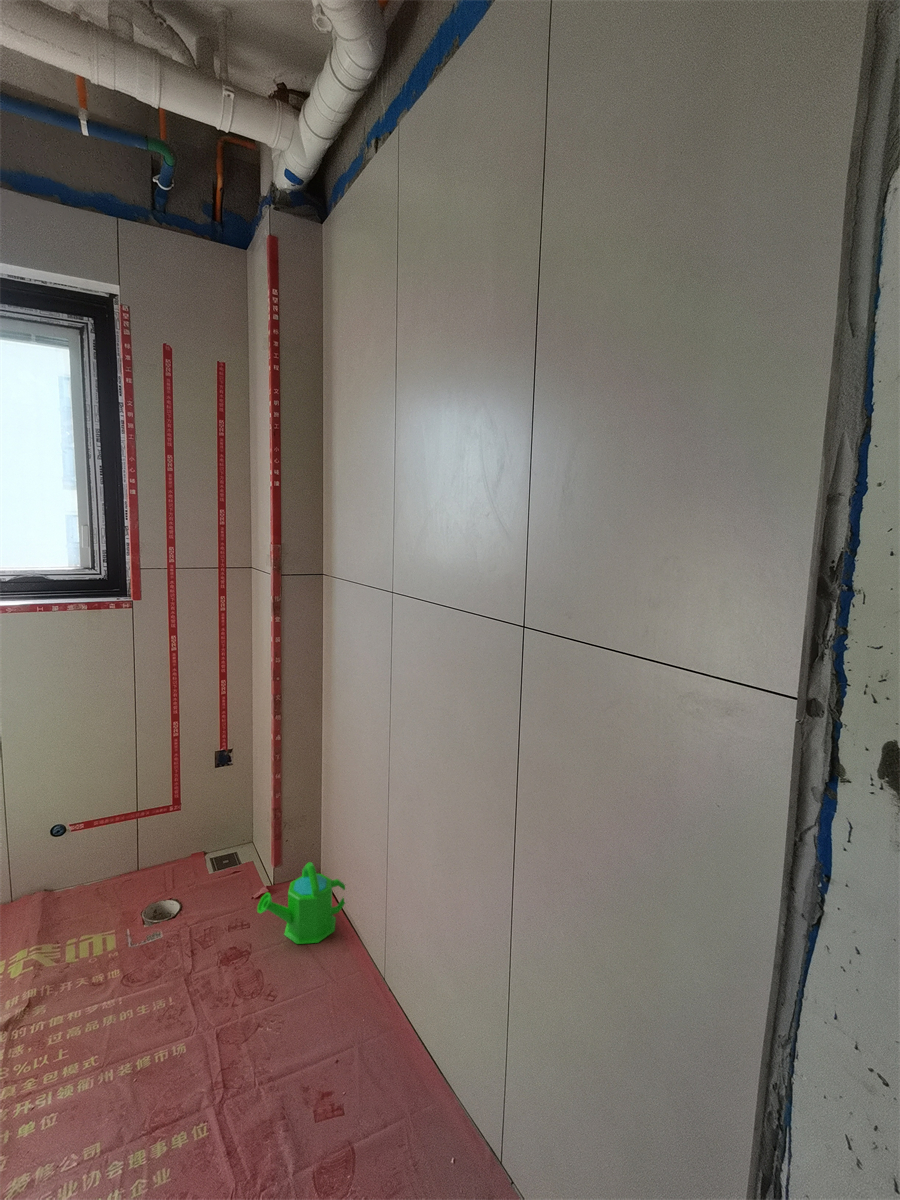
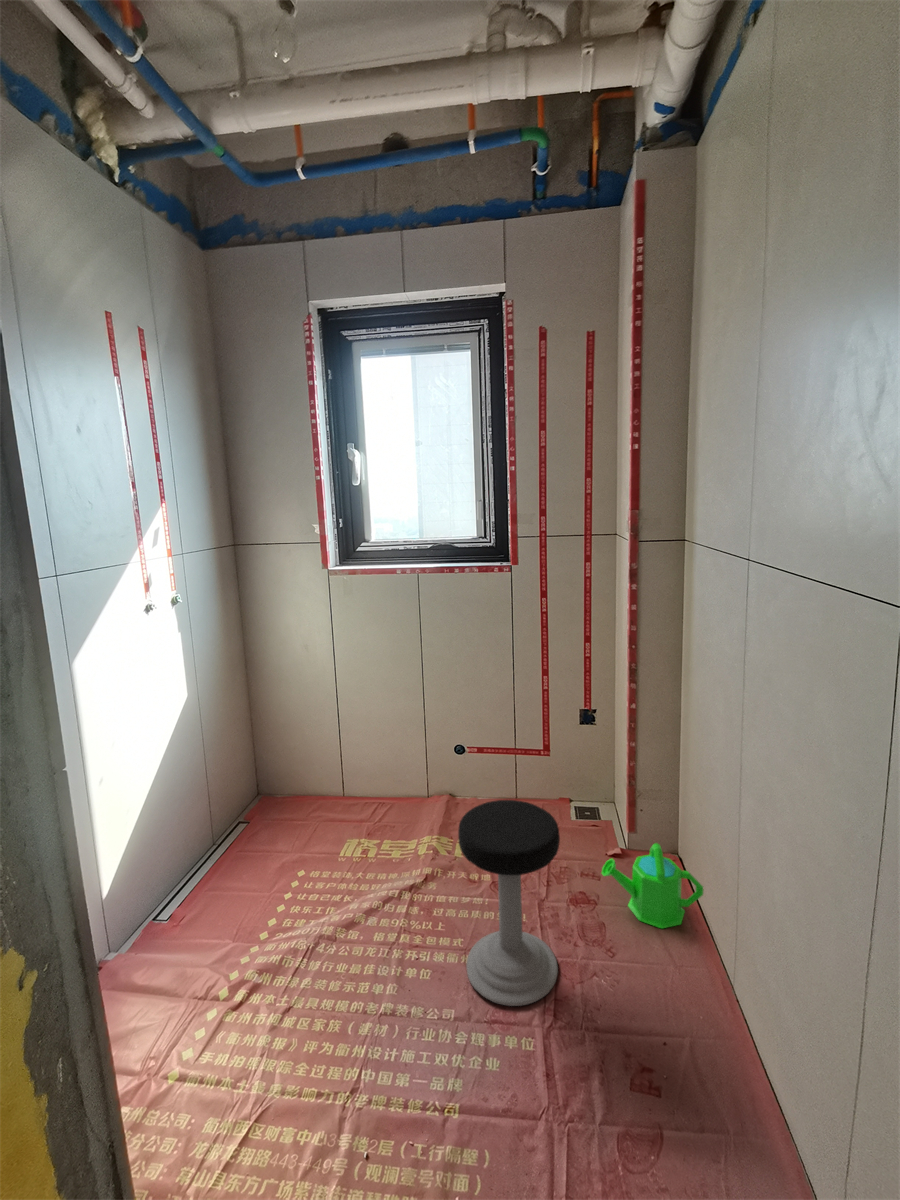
stool: none [95,860,223,1109] -> present [458,800,560,1006]

